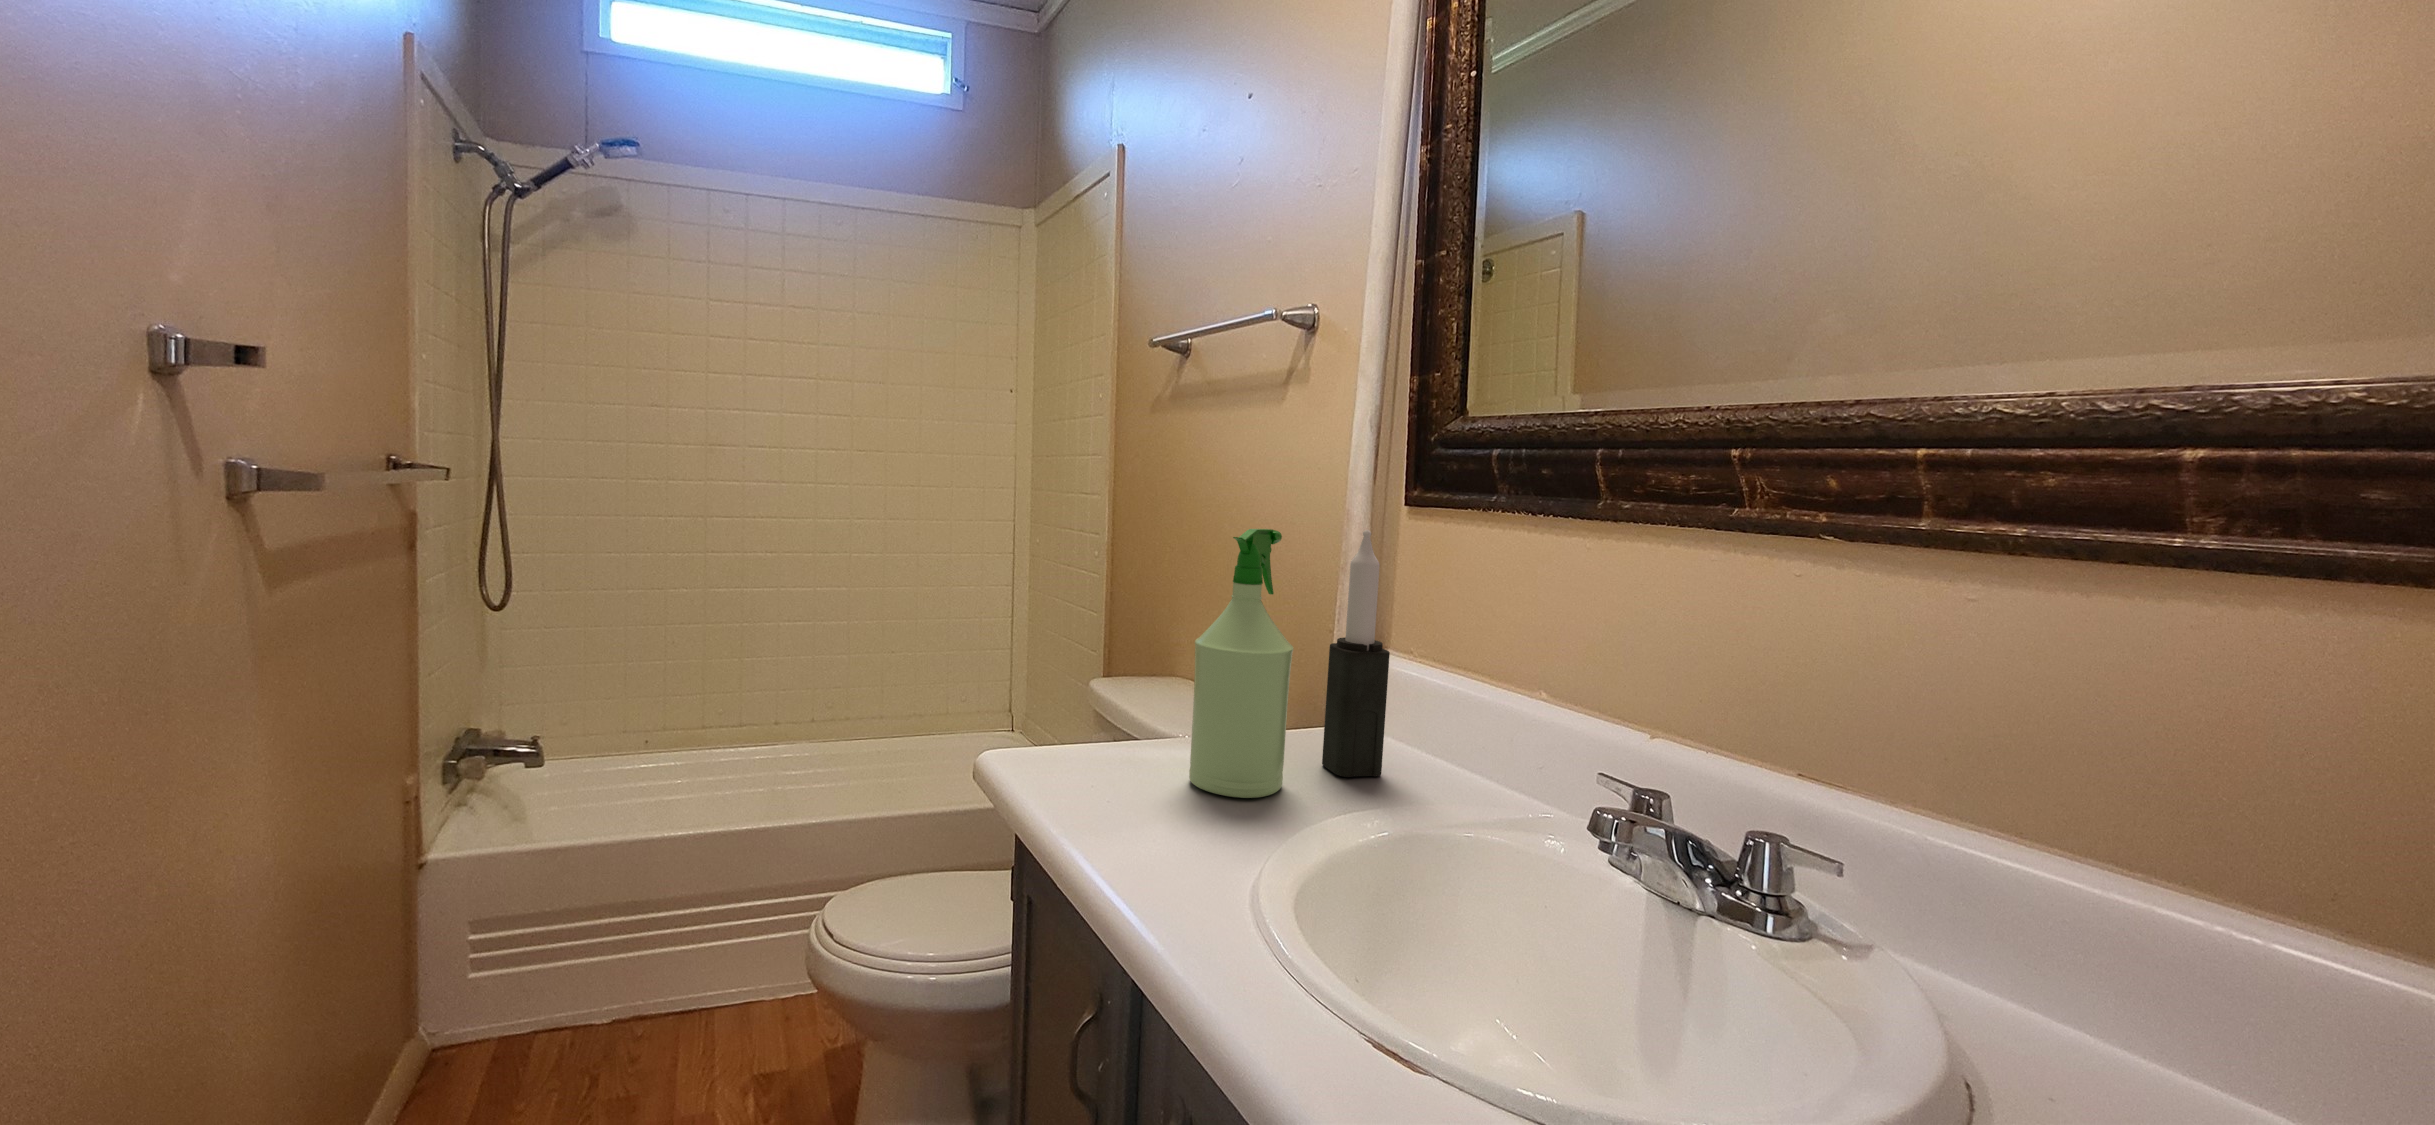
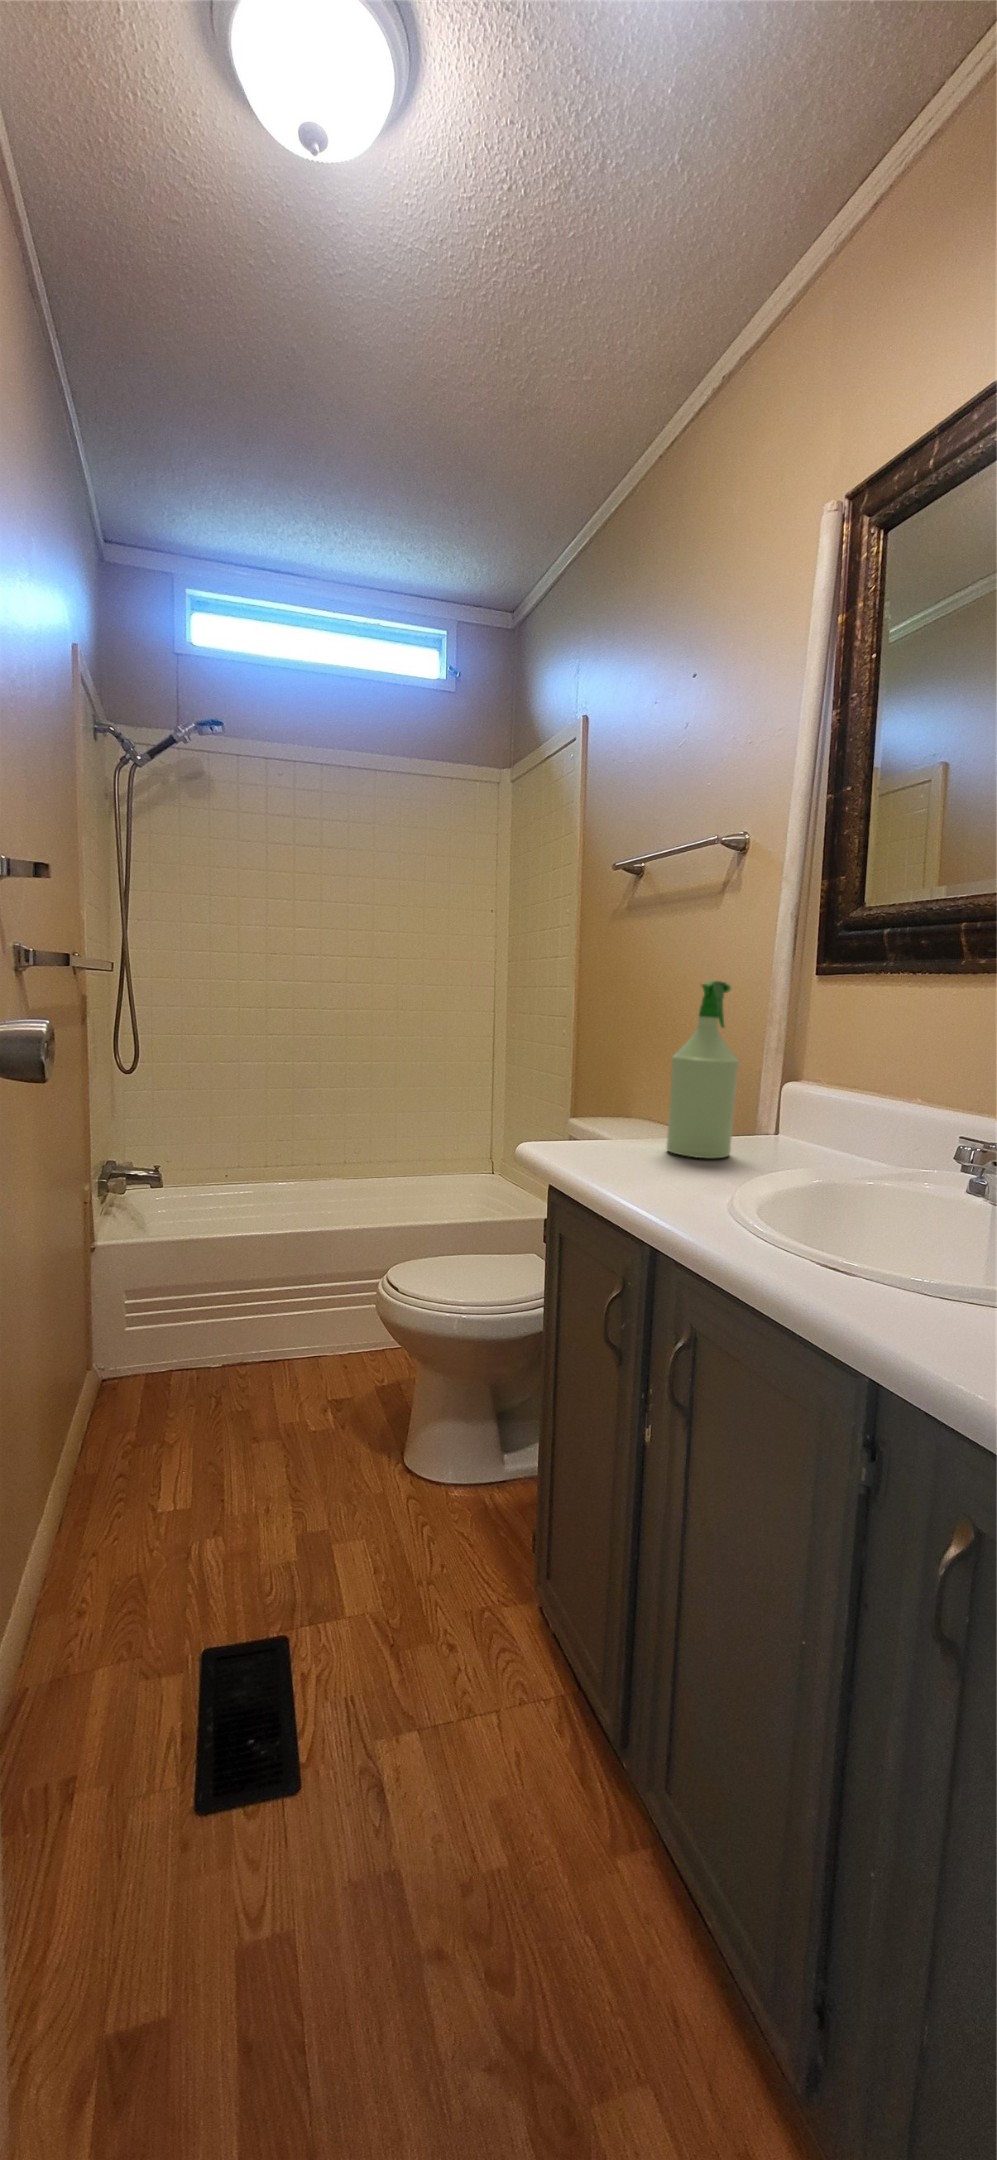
candle: present [1322,530,1390,777] -> none [756,983,805,1152]

